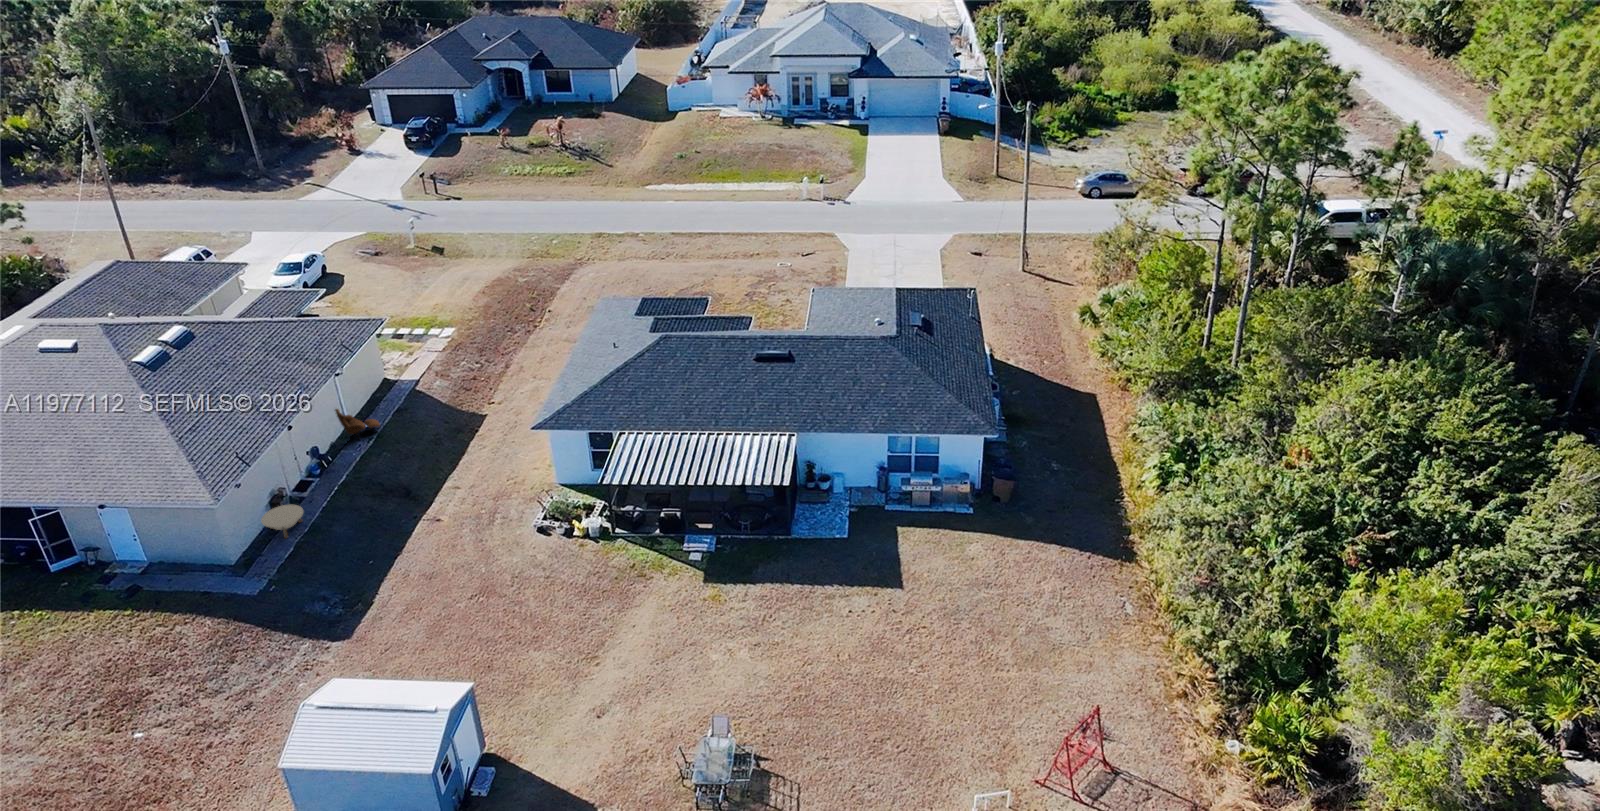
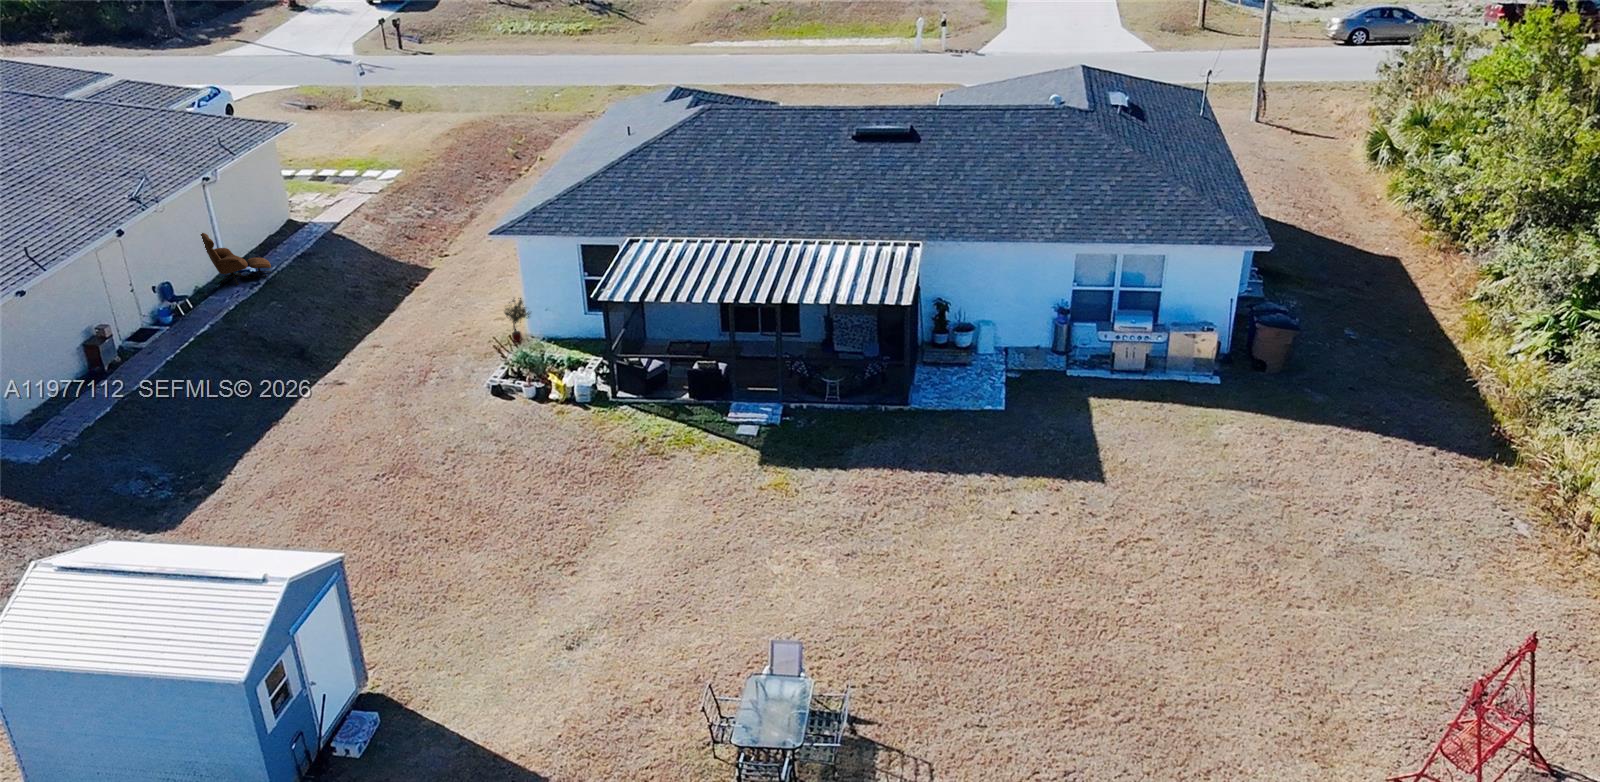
potted tree: none [540,461,558,488] -> present [504,298,530,342]
round table: present [261,505,303,539] -> none [52,347,123,395]

